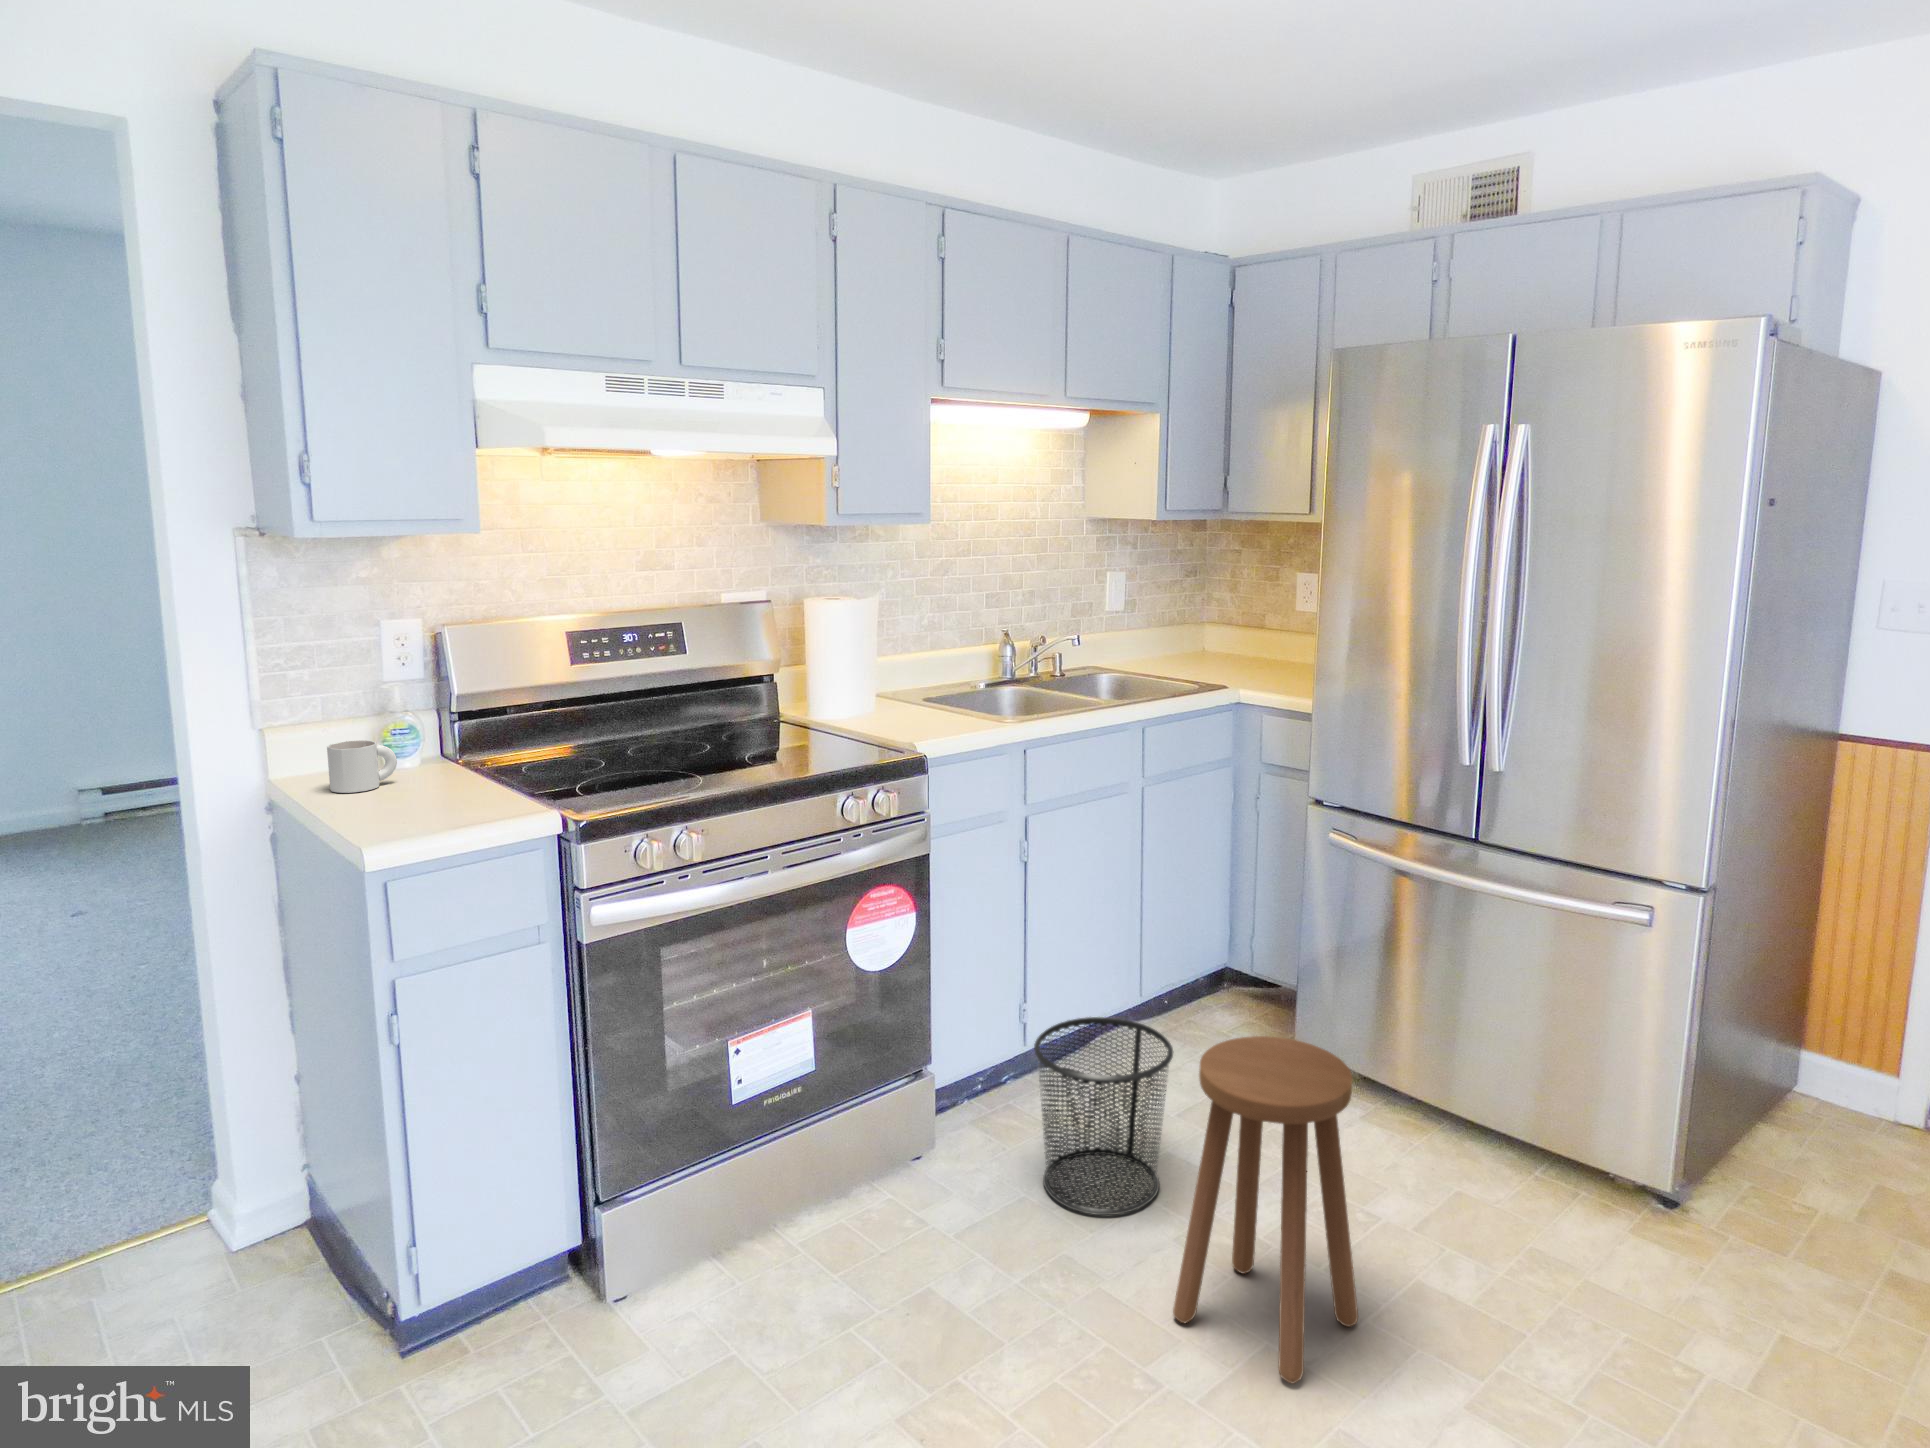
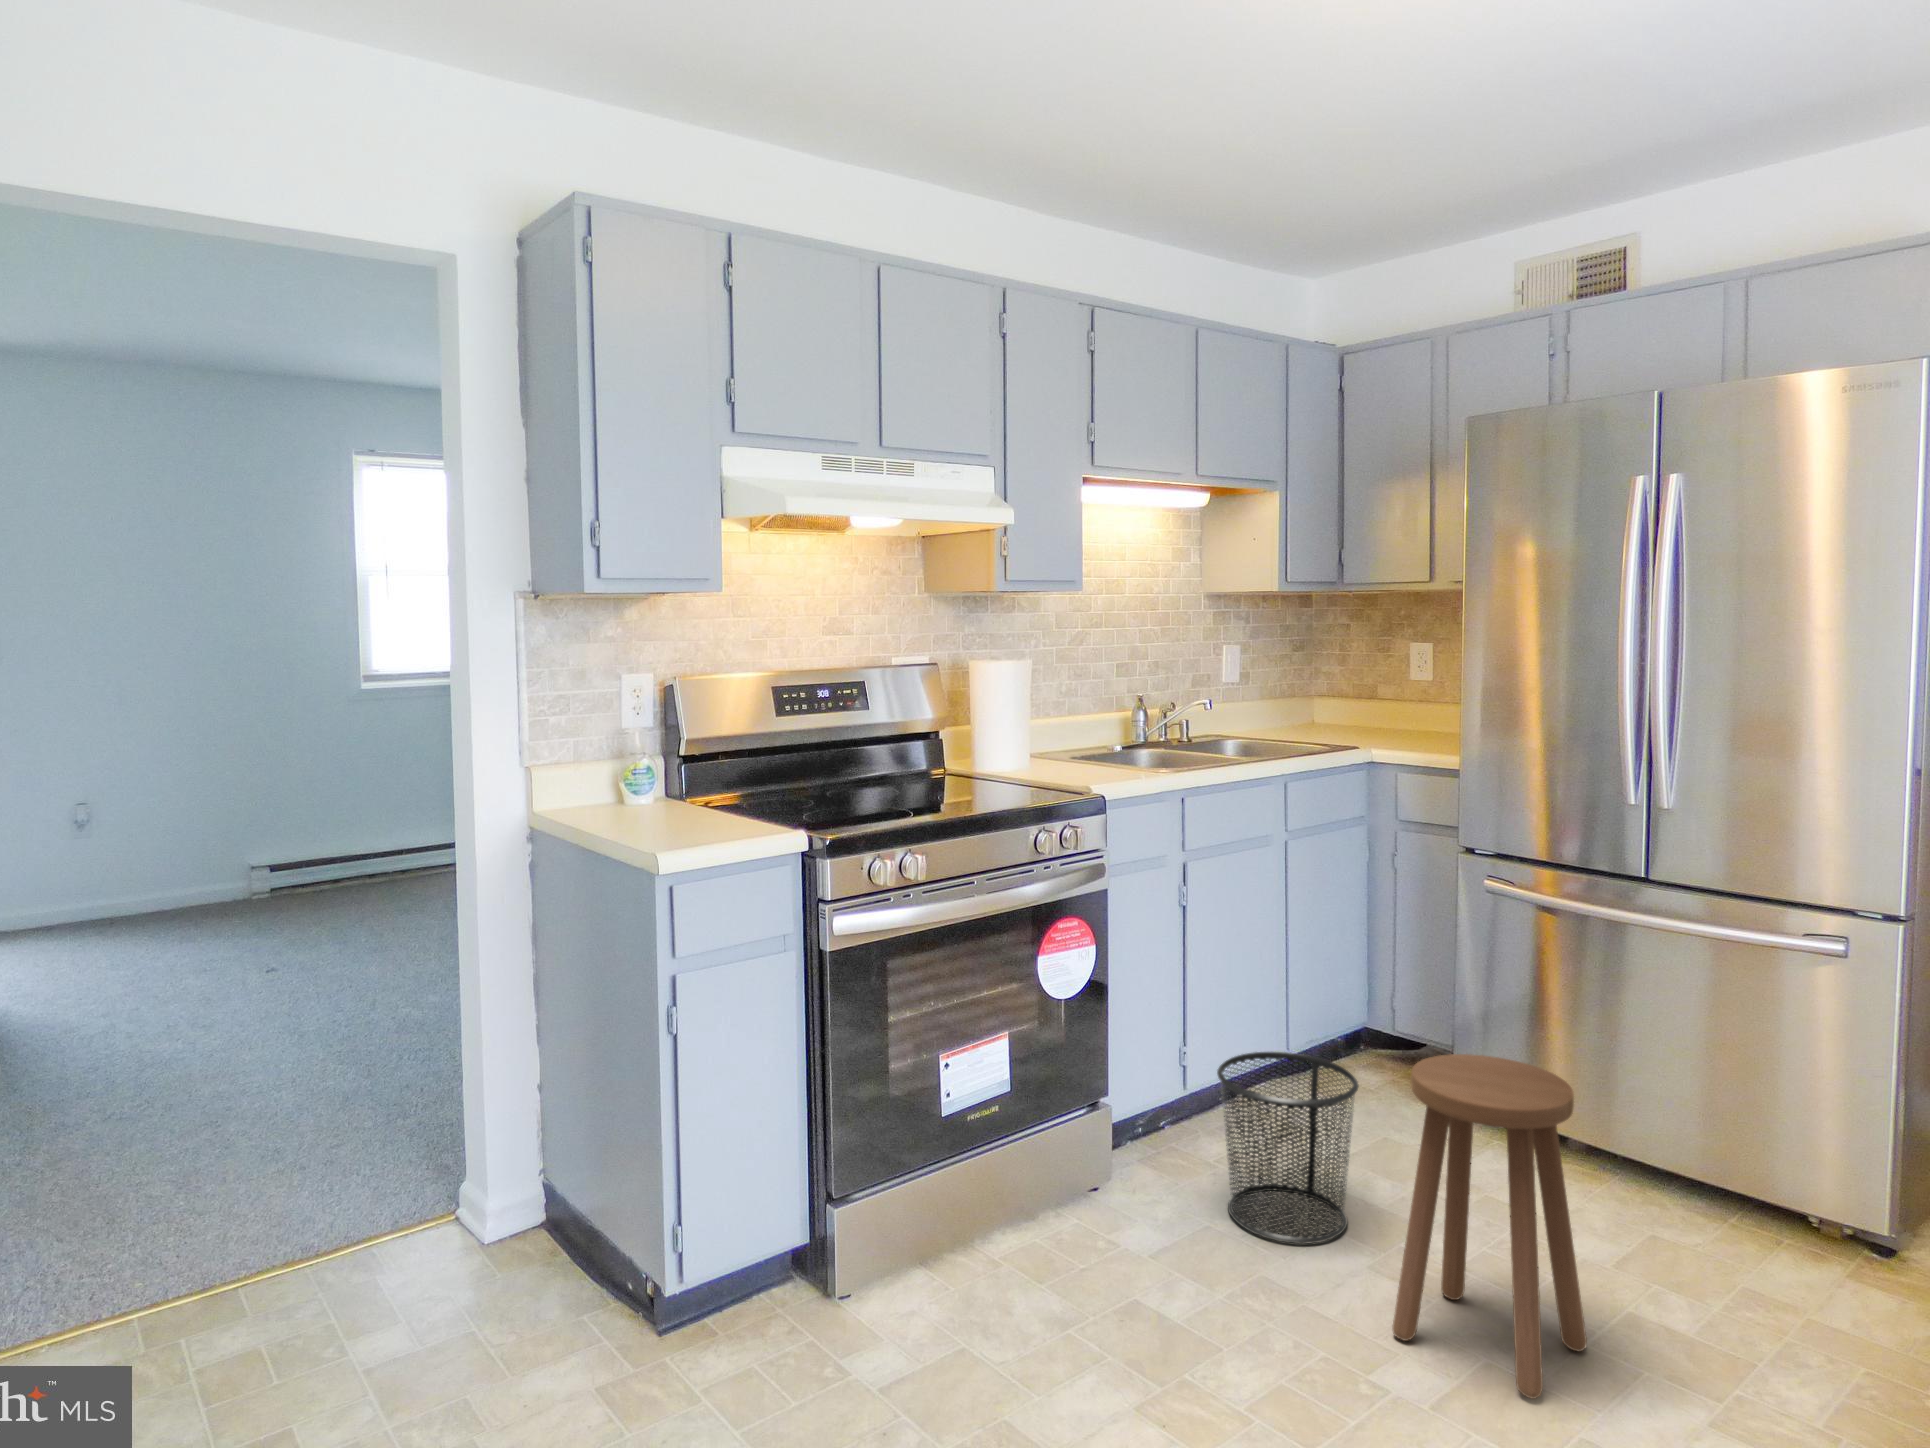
mug: present [327,740,397,793] -> none [592,775,646,819]

